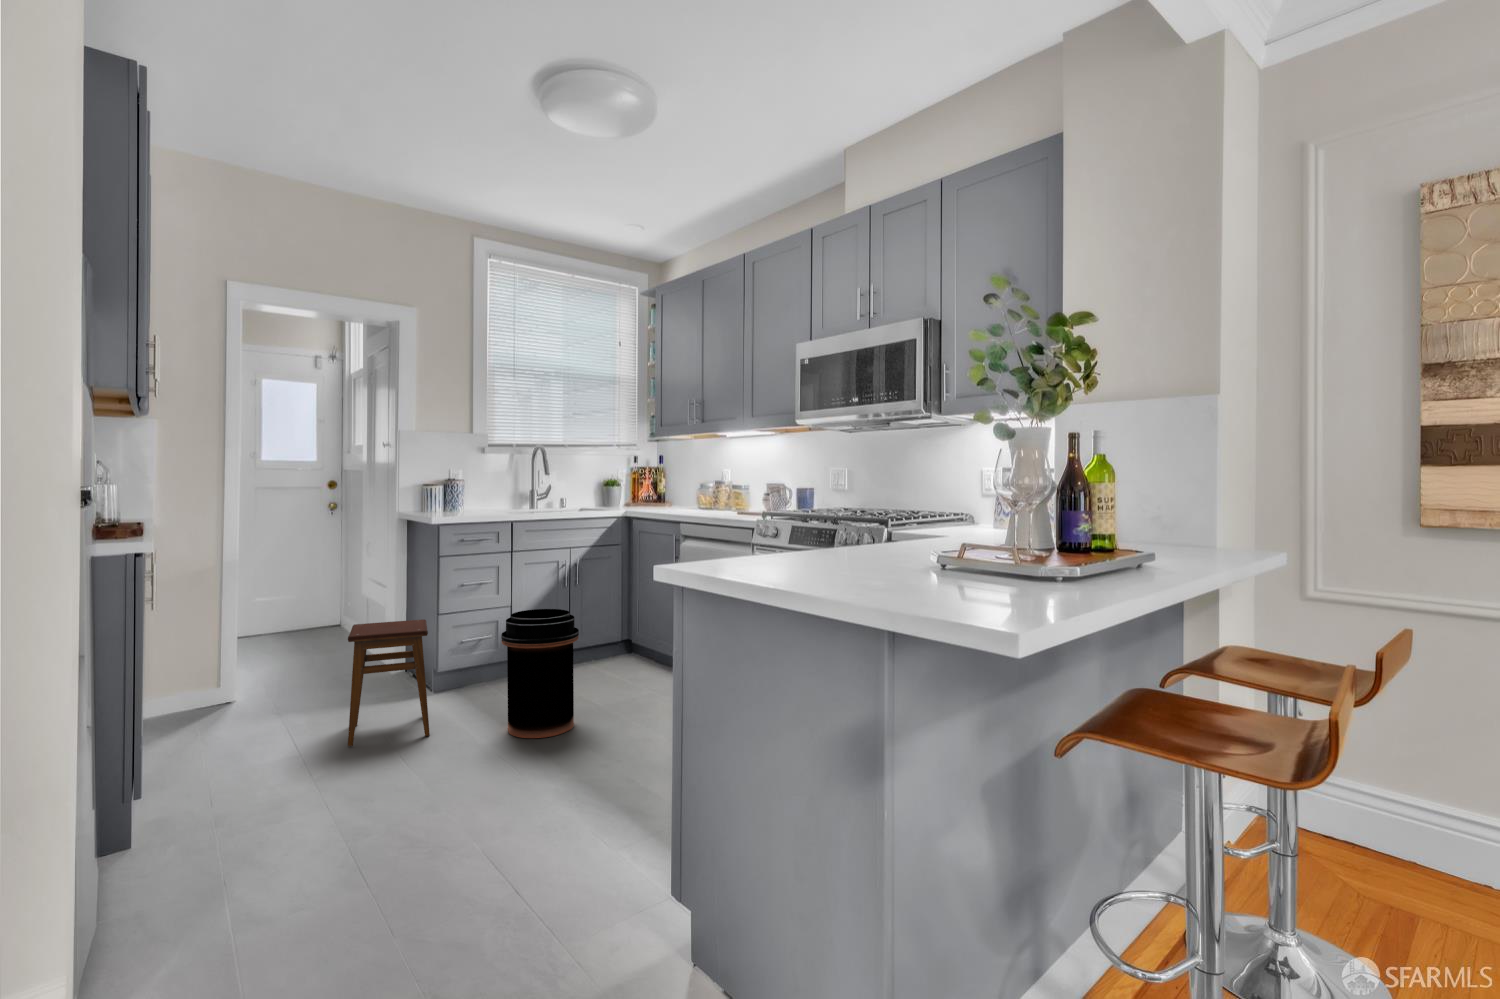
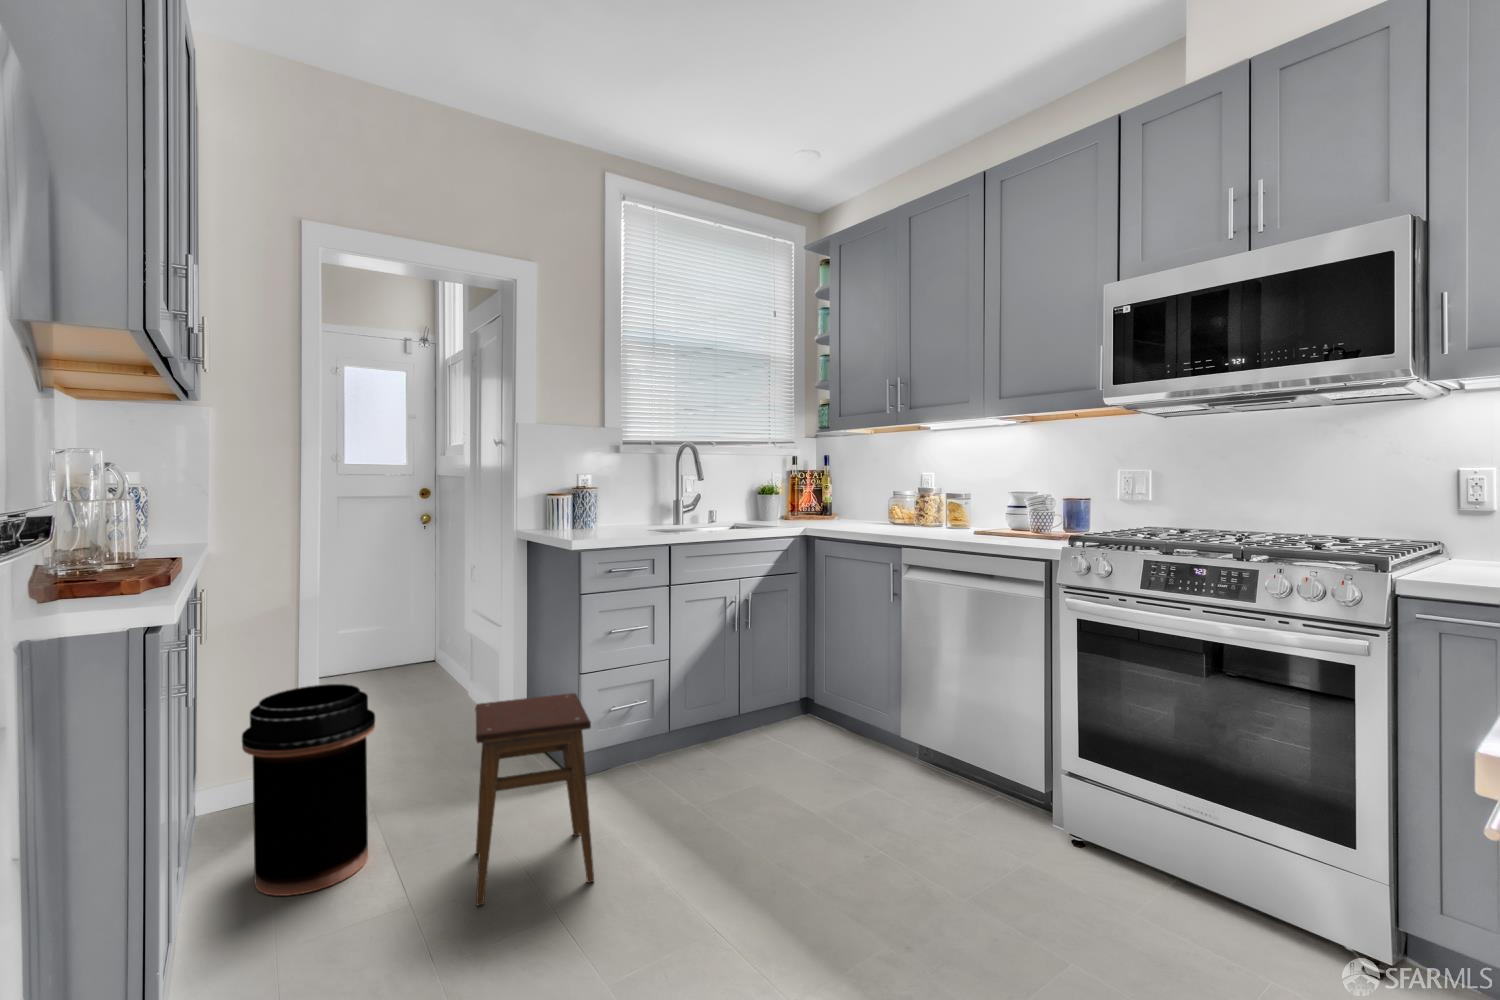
trash can: present [501,609,579,738] -> present [242,684,375,896]

